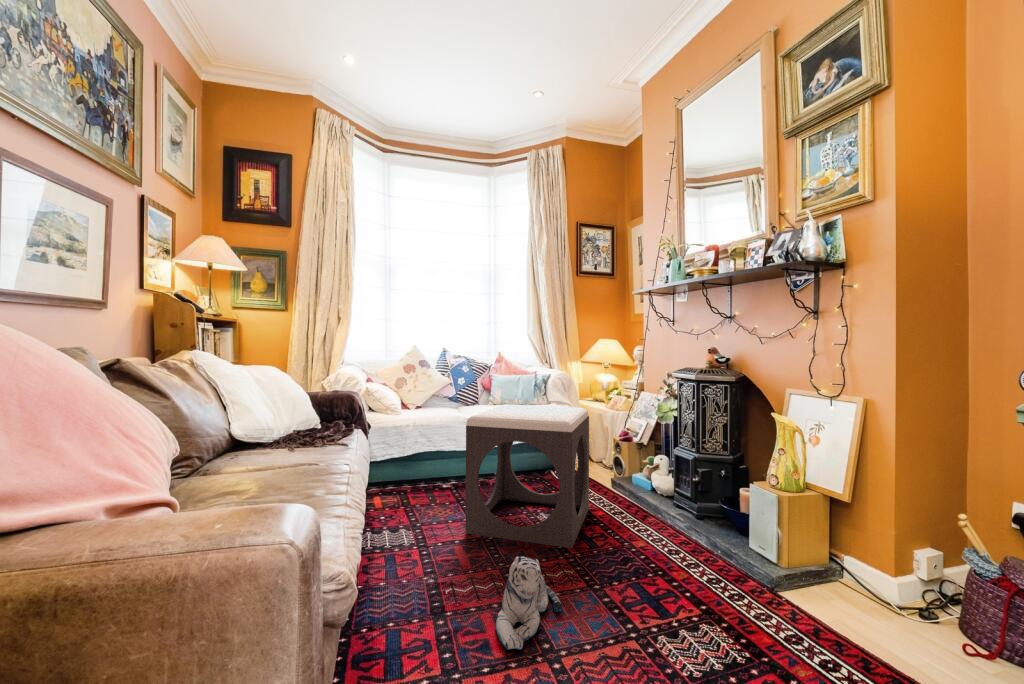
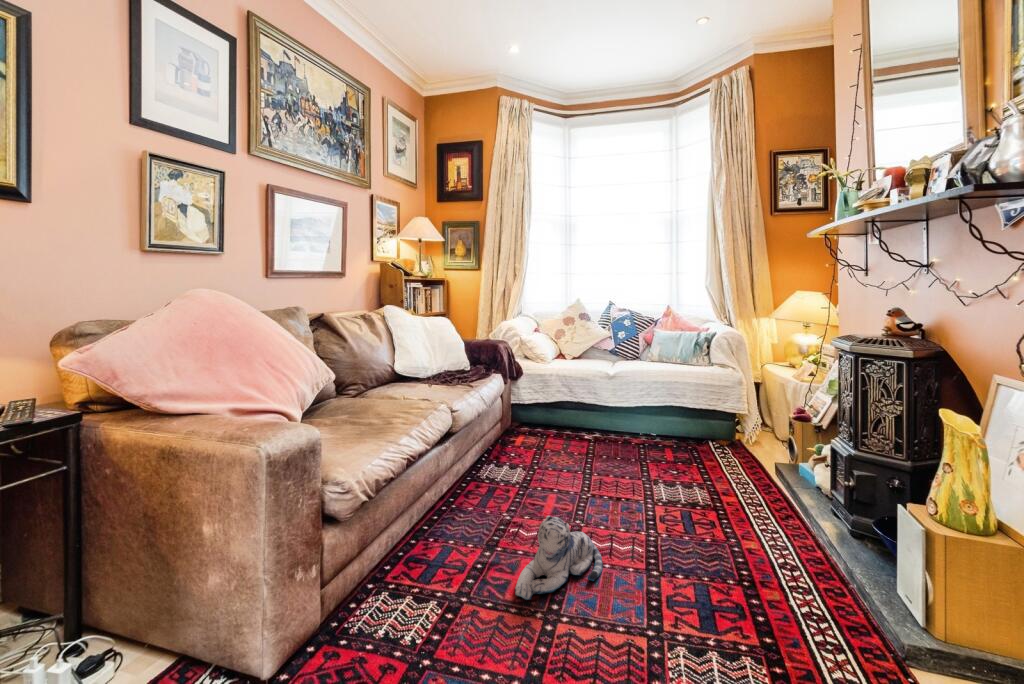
footstool: present [465,404,589,548] -> none [570,366,725,526]

